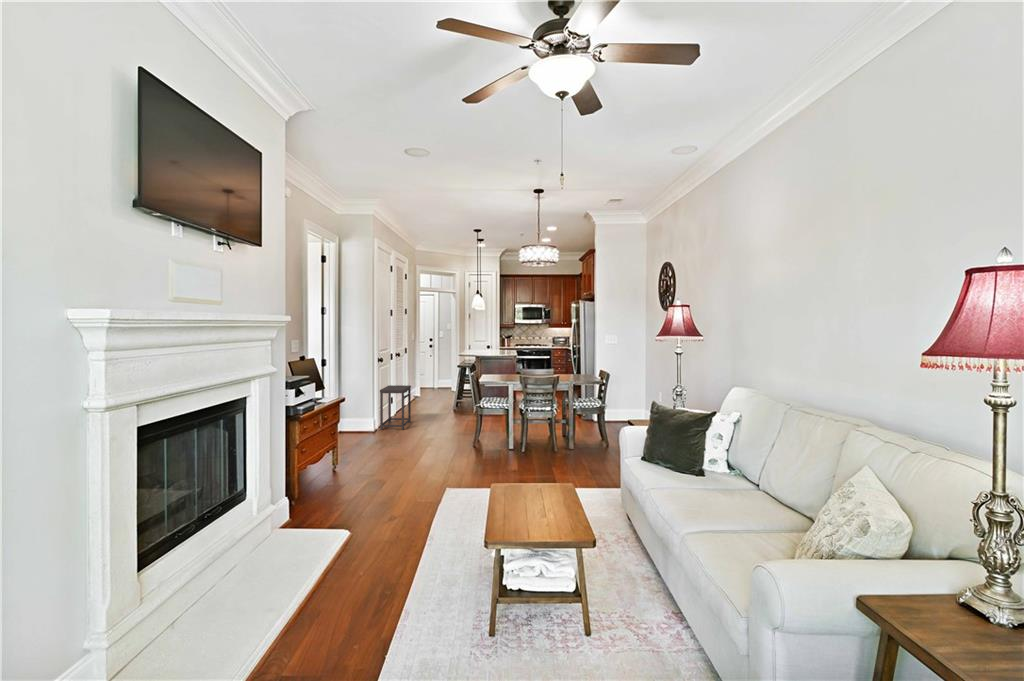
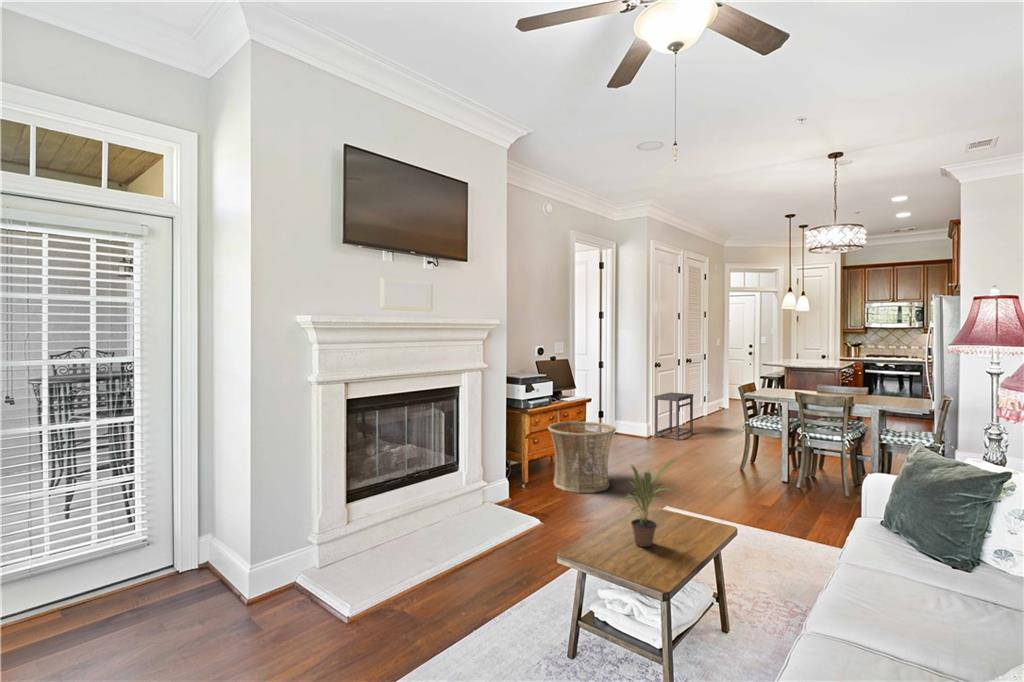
basket: none [316,421,389,496] -> present [548,422,616,493]
potted plant: none [517,439,565,518] -> present [629,459,677,547]

